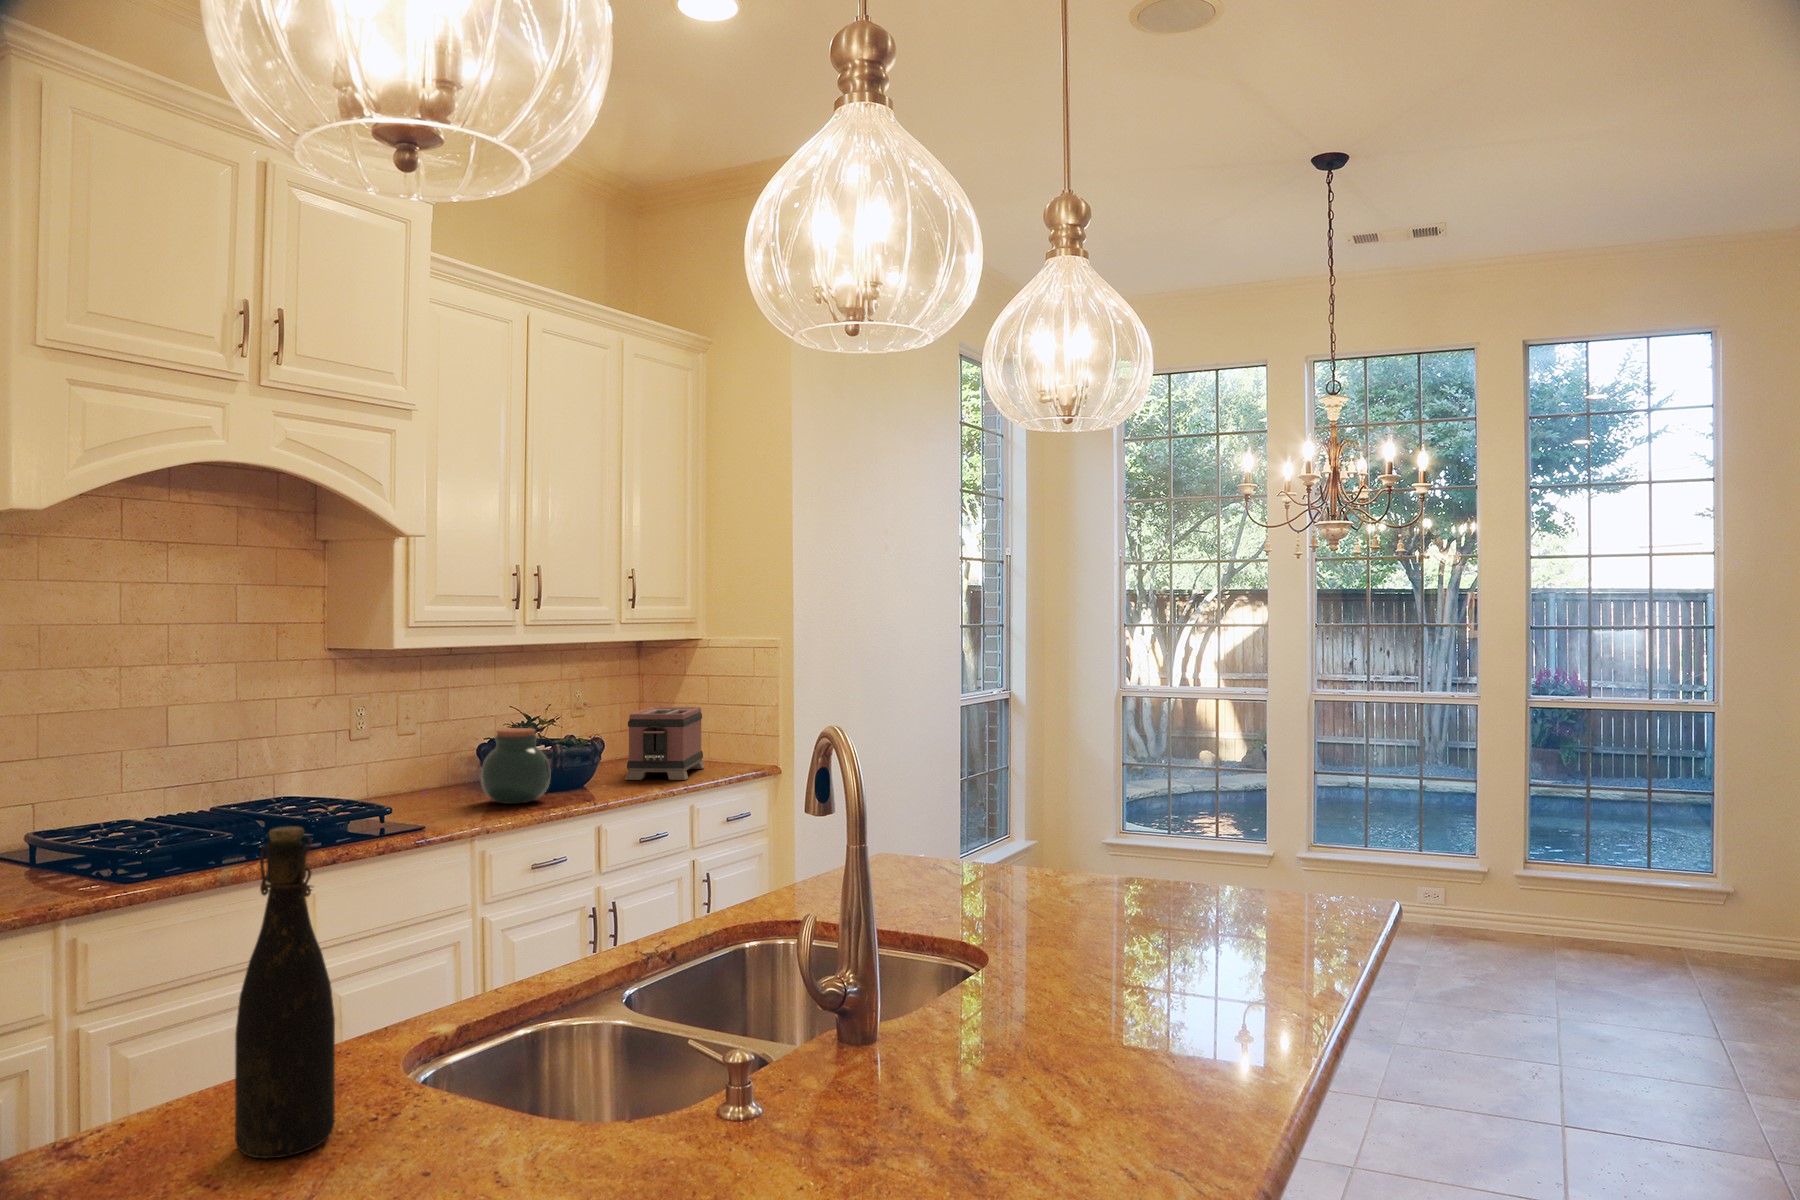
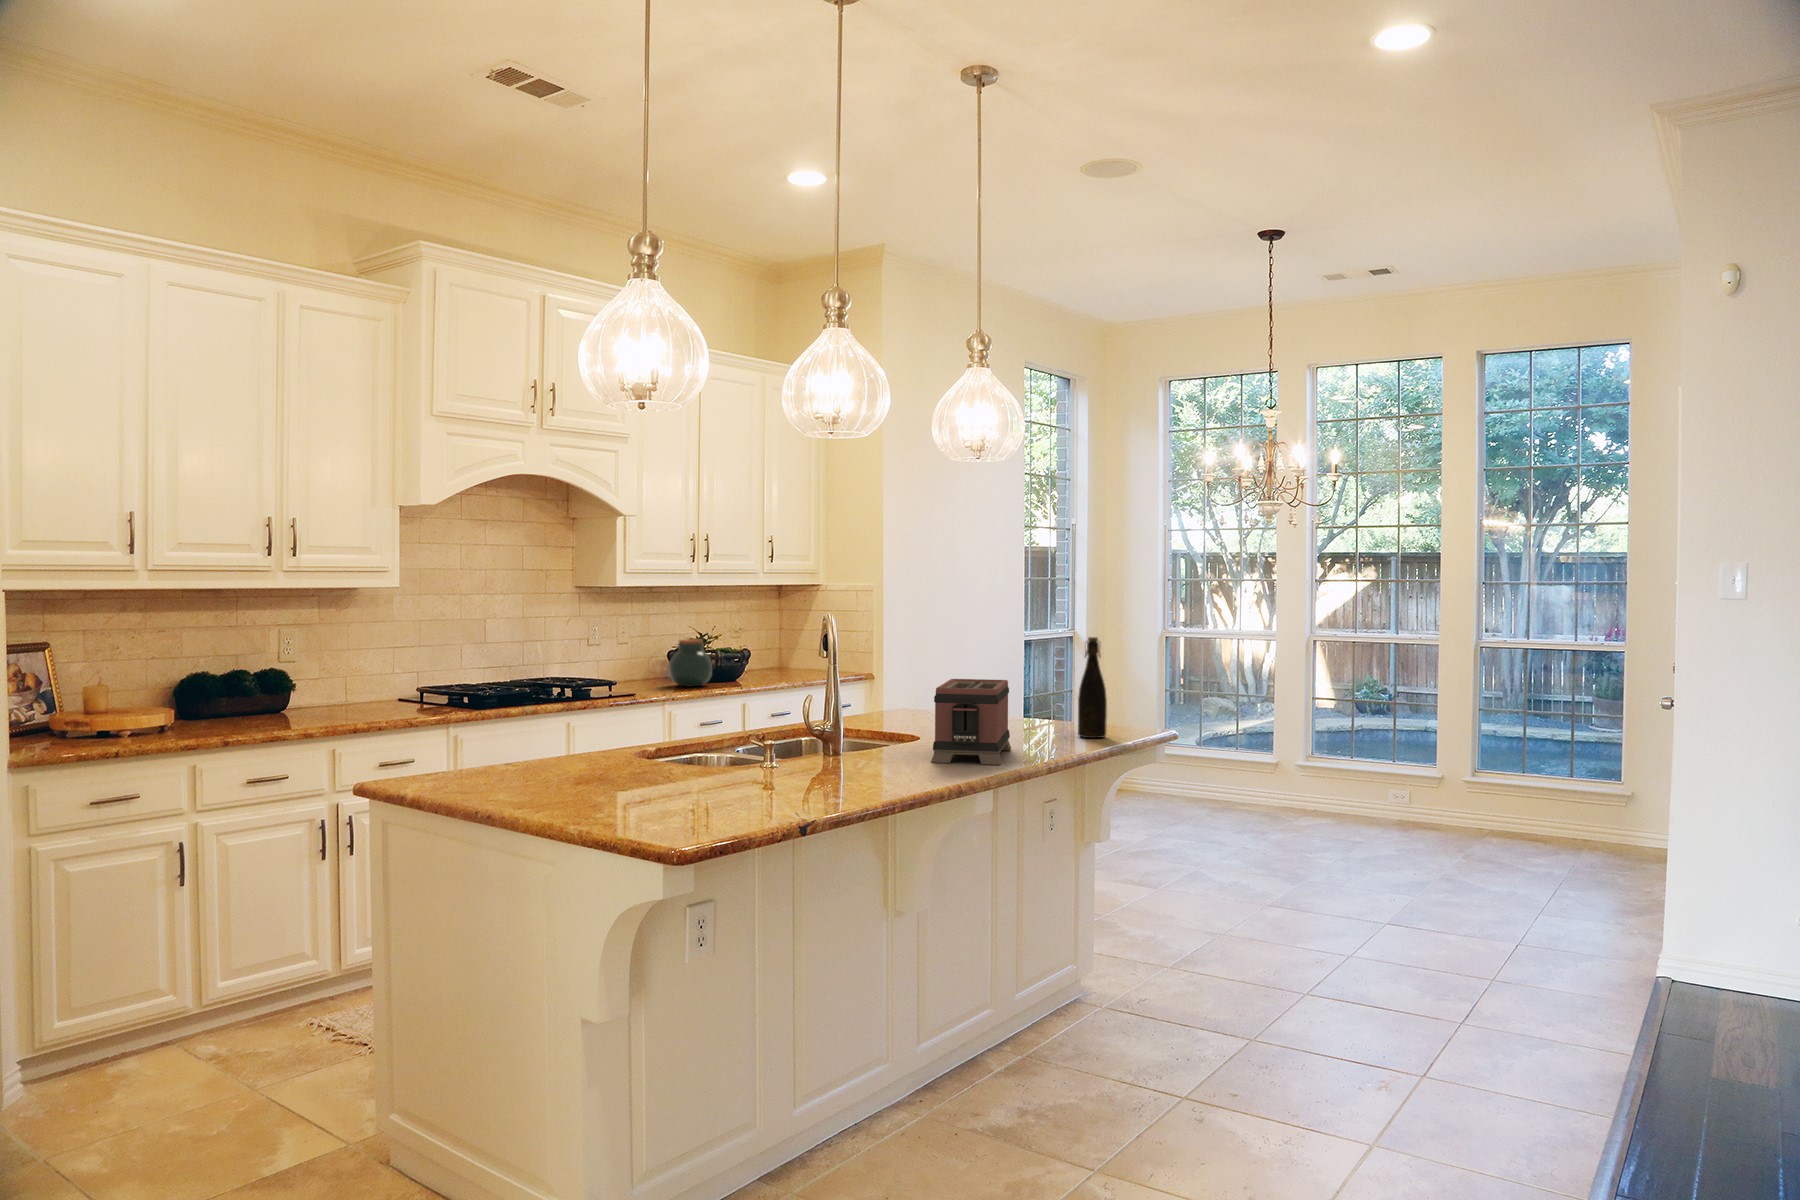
toaster: present [625,707,705,780] -> present [931,679,1011,765]
bottle: present [235,827,335,1158] -> present [1078,637,1107,738]

